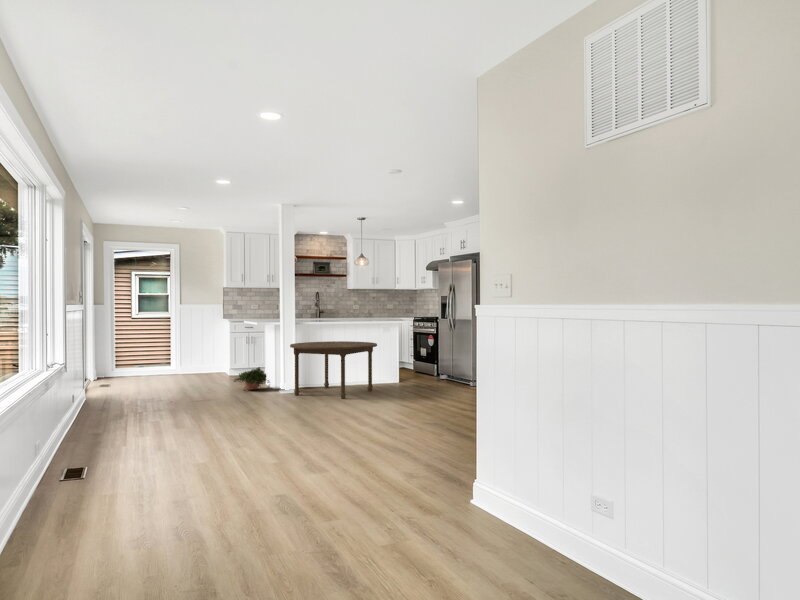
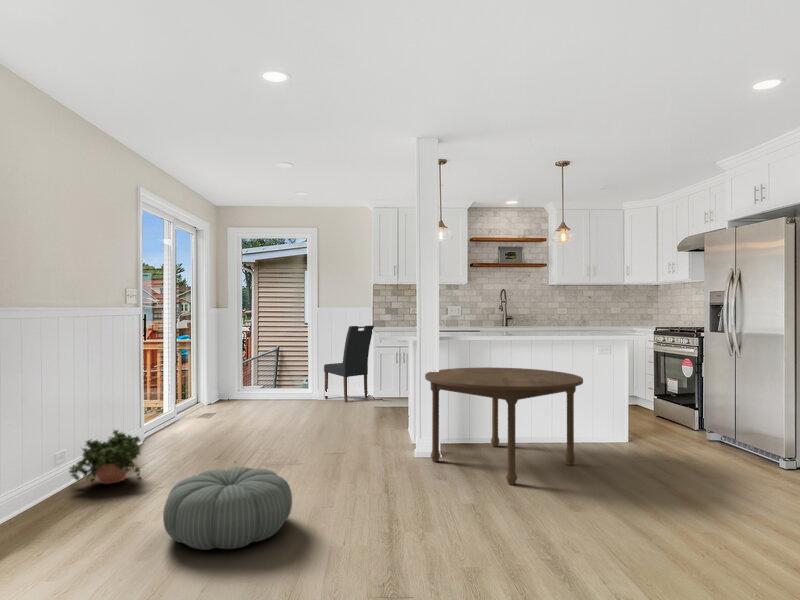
dining chair: none [186,319,225,376] -> present [324,326,374,402]
potted plant: present [234,367,270,391] -> present [69,430,140,484]
pouf: none [179,392,246,425] -> present [163,467,292,550]

